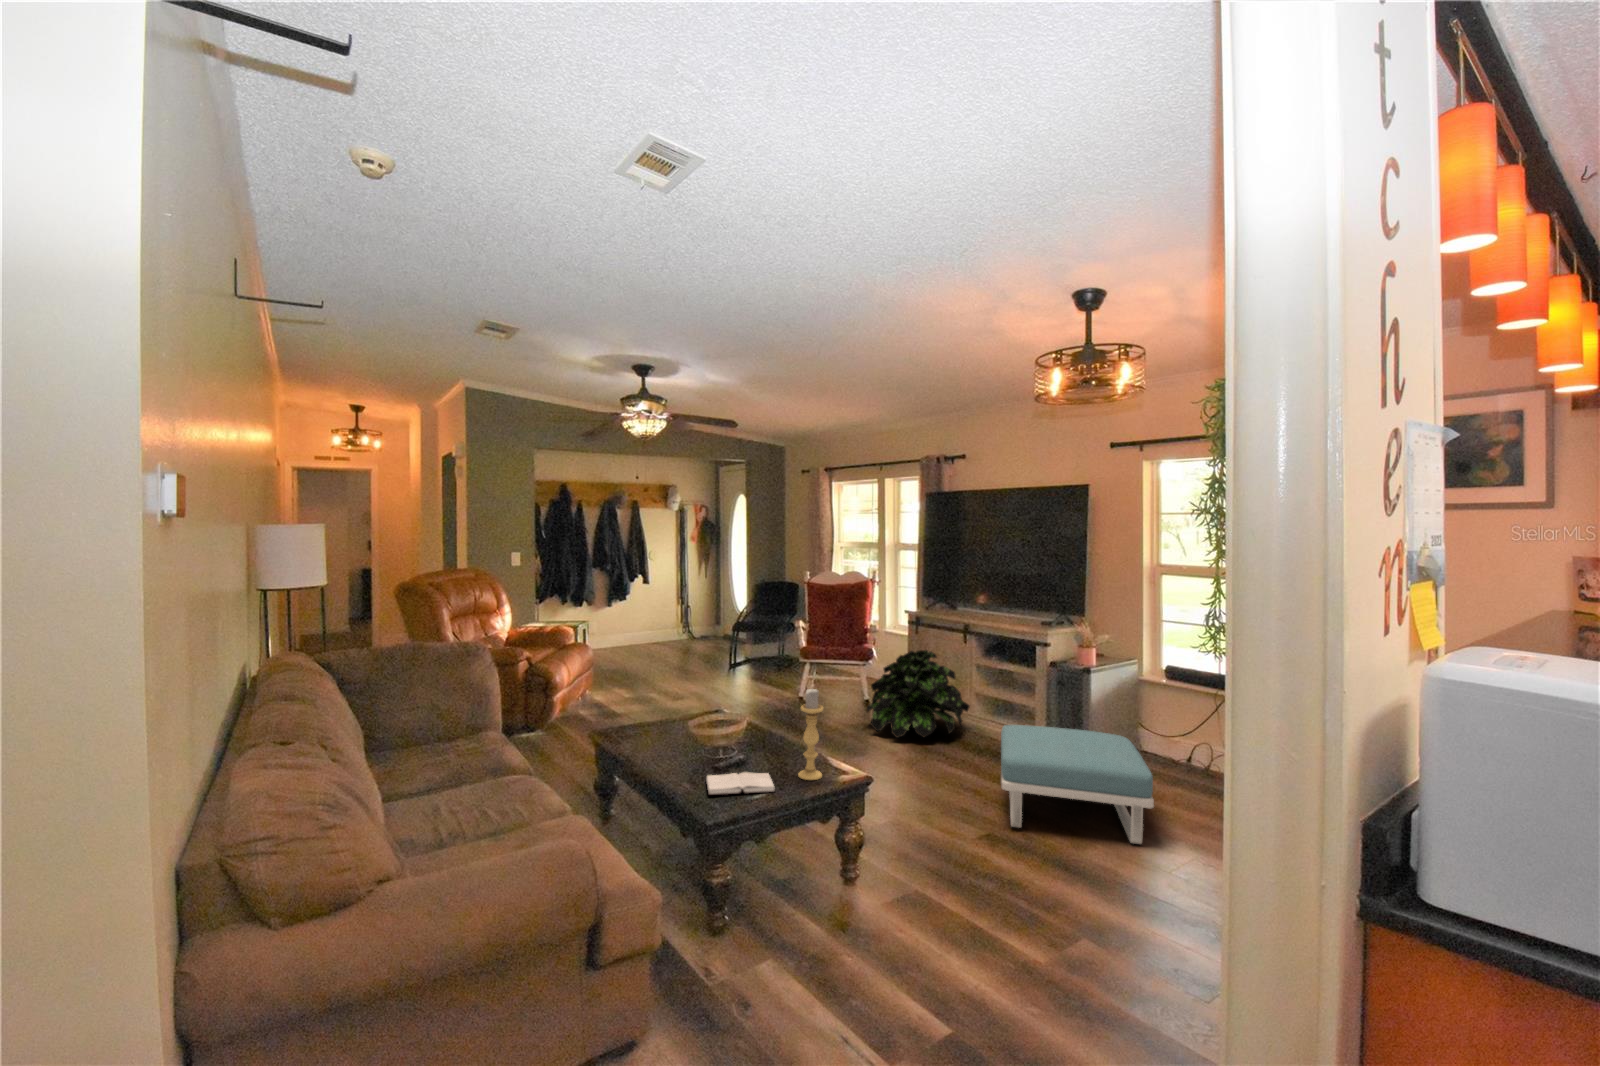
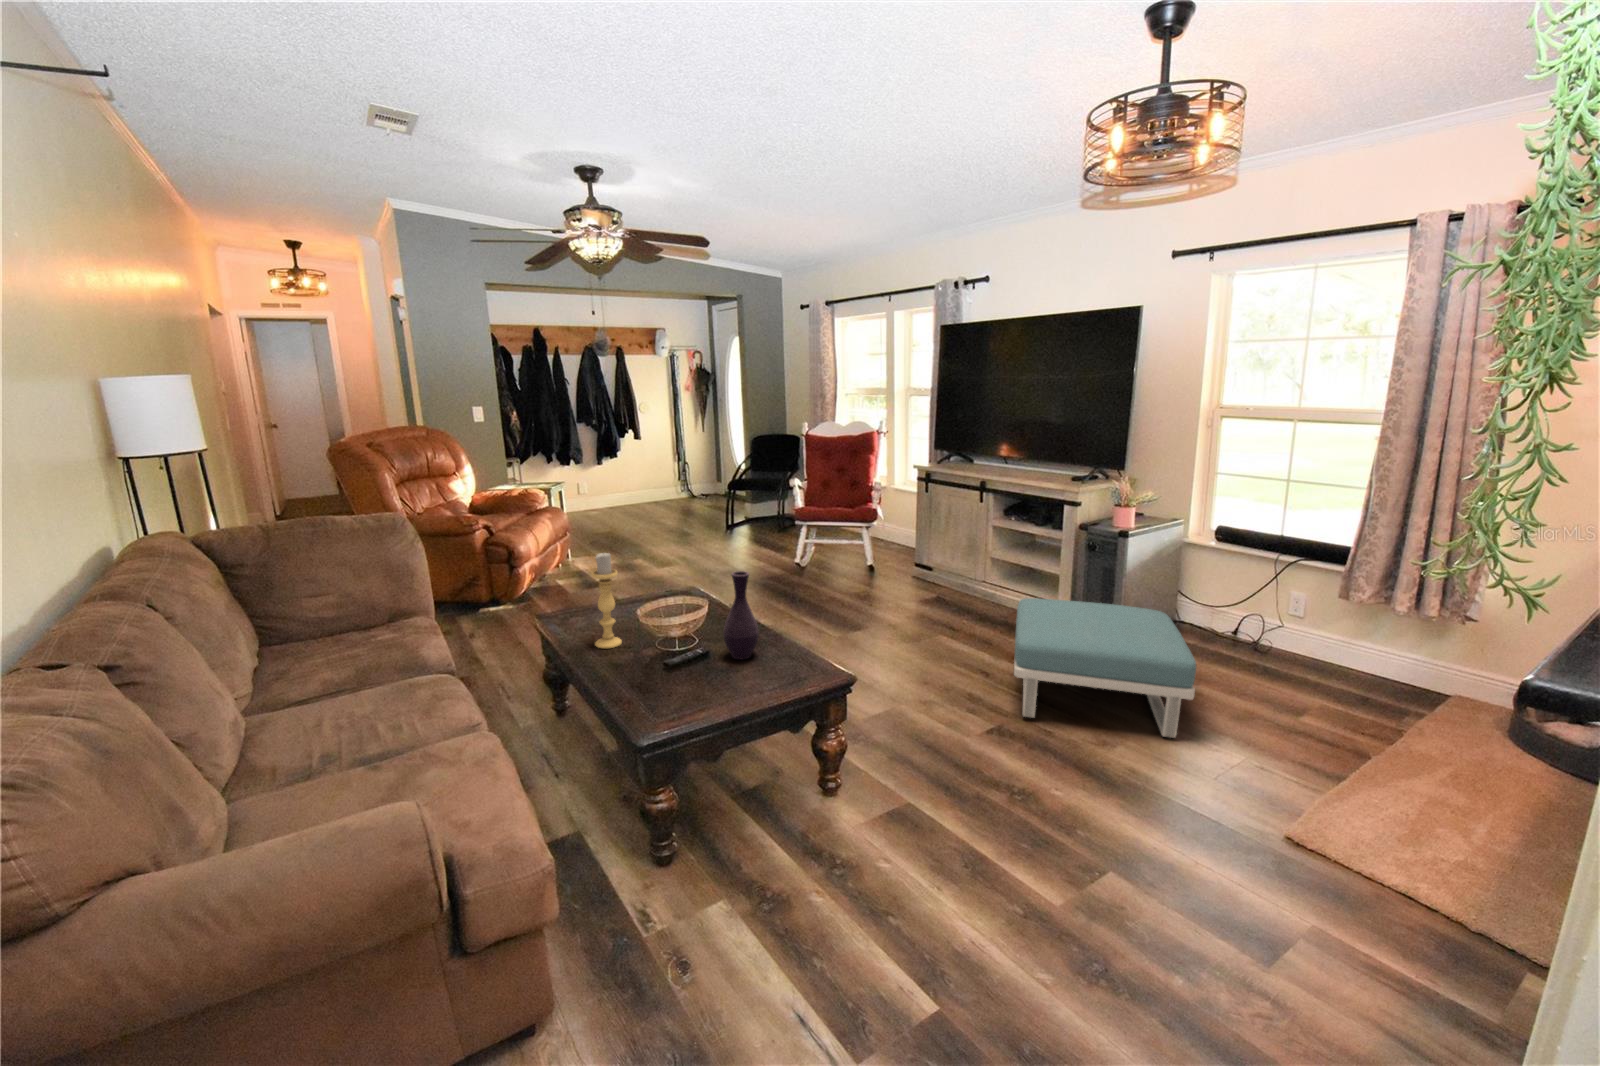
potted plant: present [867,650,970,738] -> none [869,511,985,609]
candle holder: present [798,689,823,780] -> present [592,553,622,649]
vase: none [760,690,790,766] -> present [723,571,759,660]
hardback book: present [706,772,775,795] -> none [654,669,736,701]

